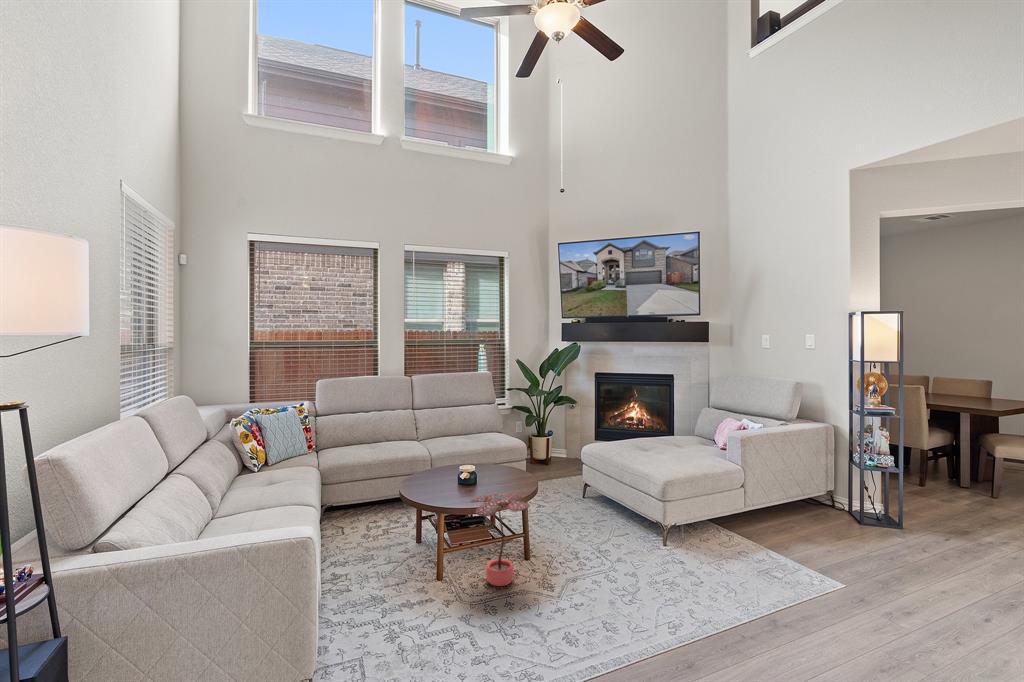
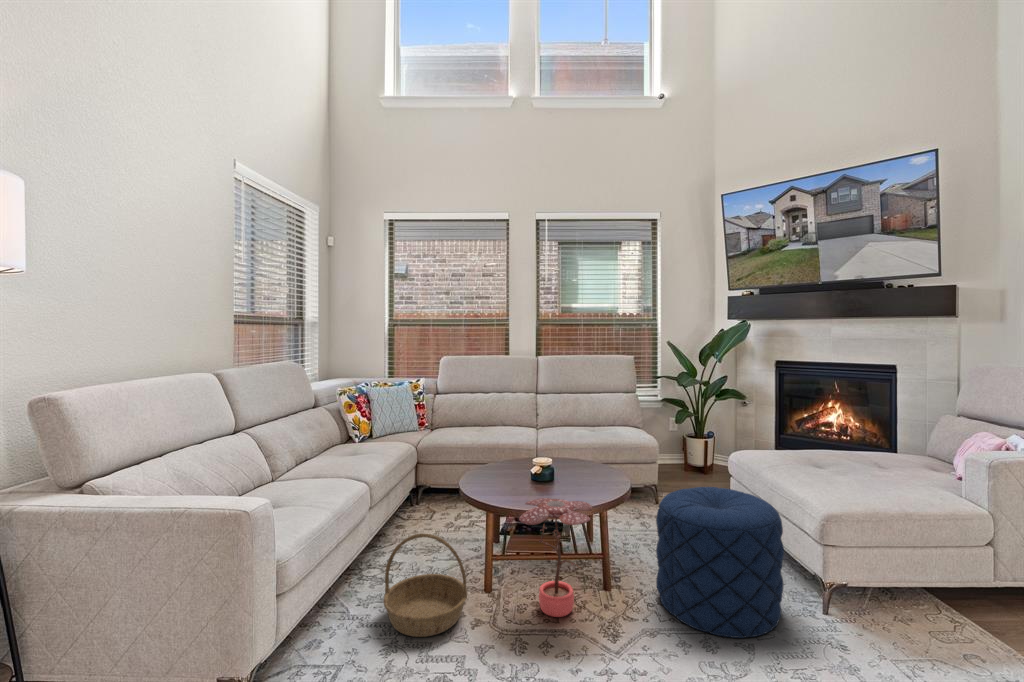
pouf: none [561,470,645,572] -> present [656,487,784,638]
basket: none [363,539,437,627] -> present [383,533,468,637]

